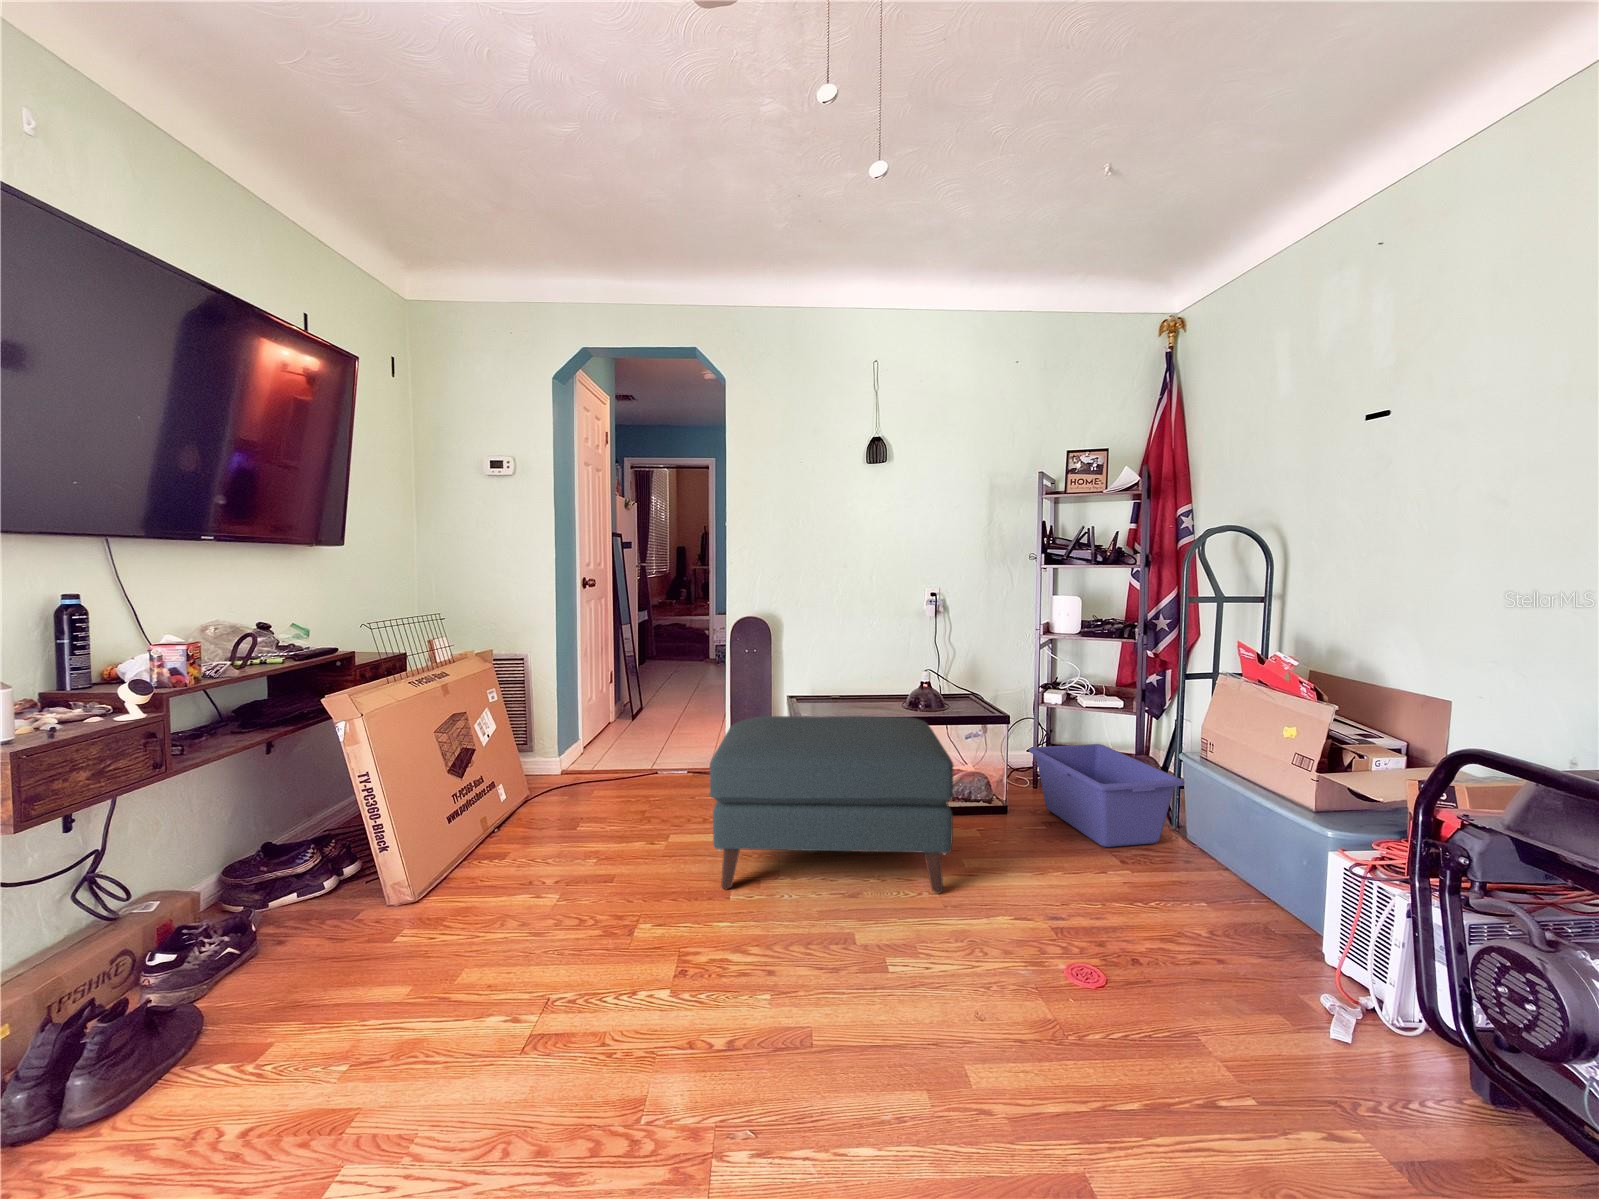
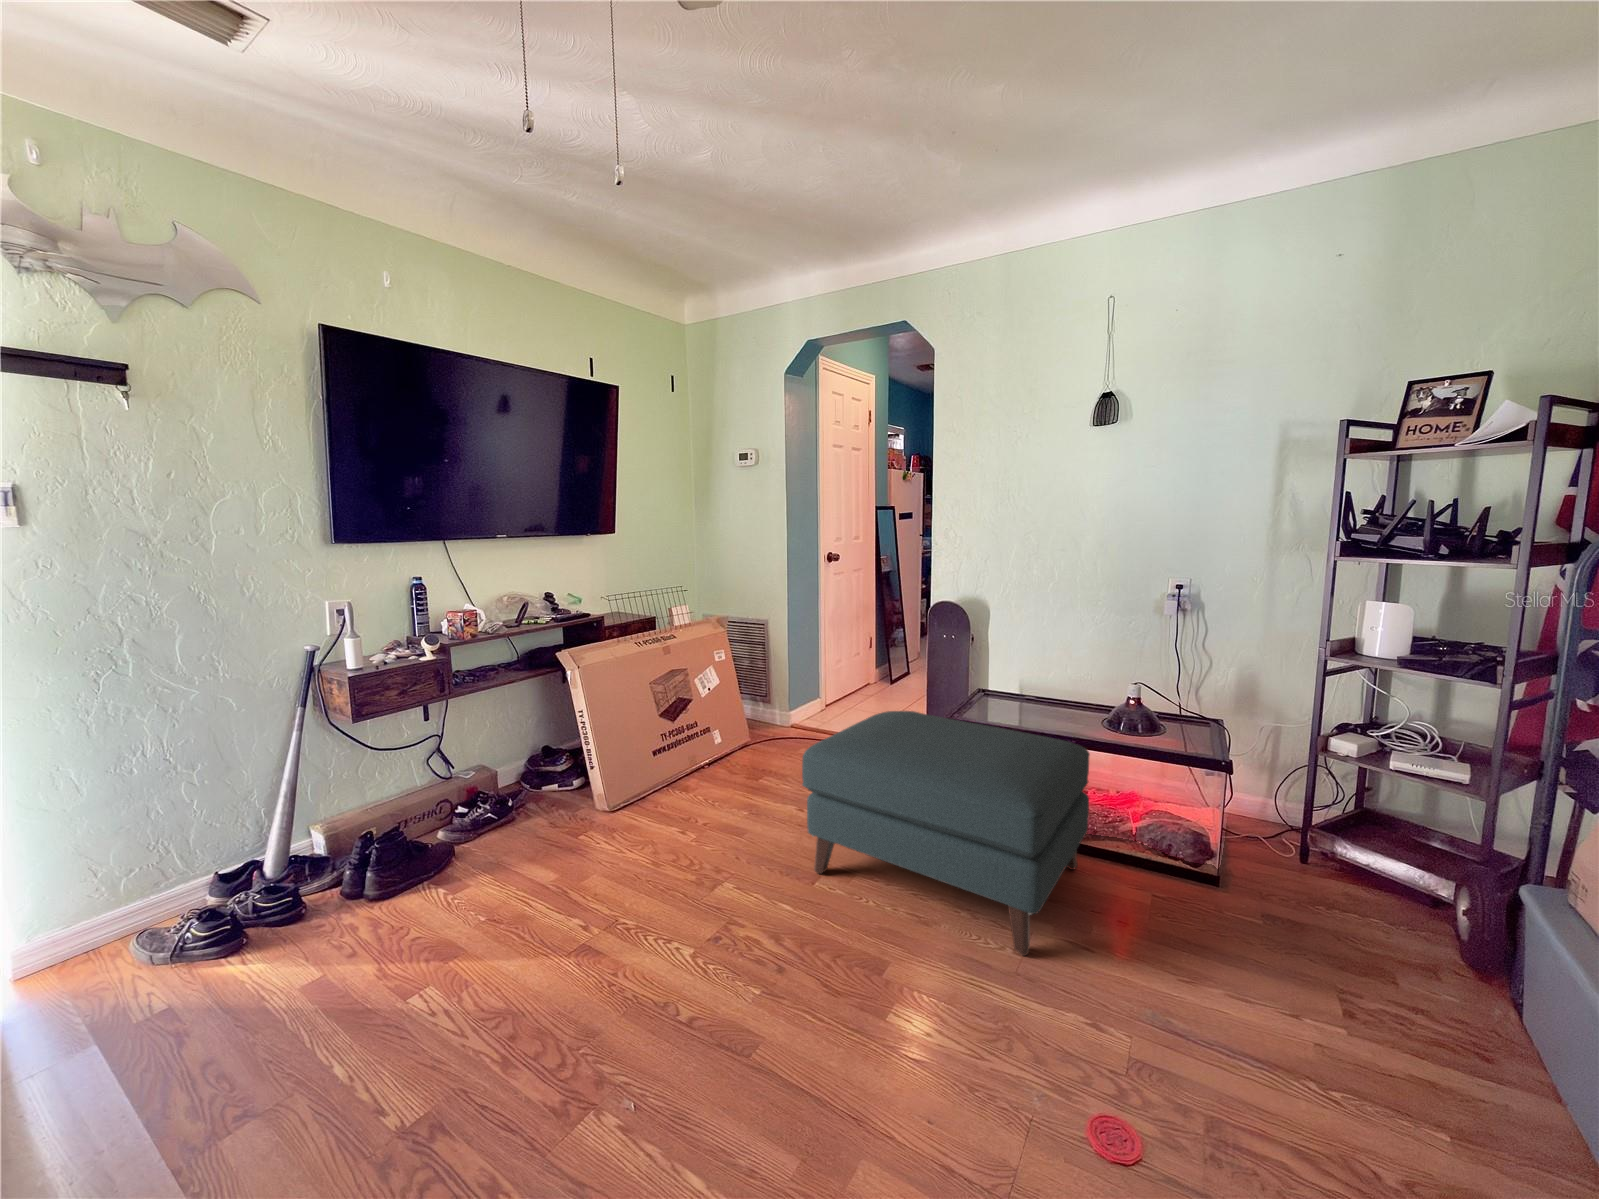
storage bin: present [1029,744,1184,847] -> none [1266,809,1507,1004]

